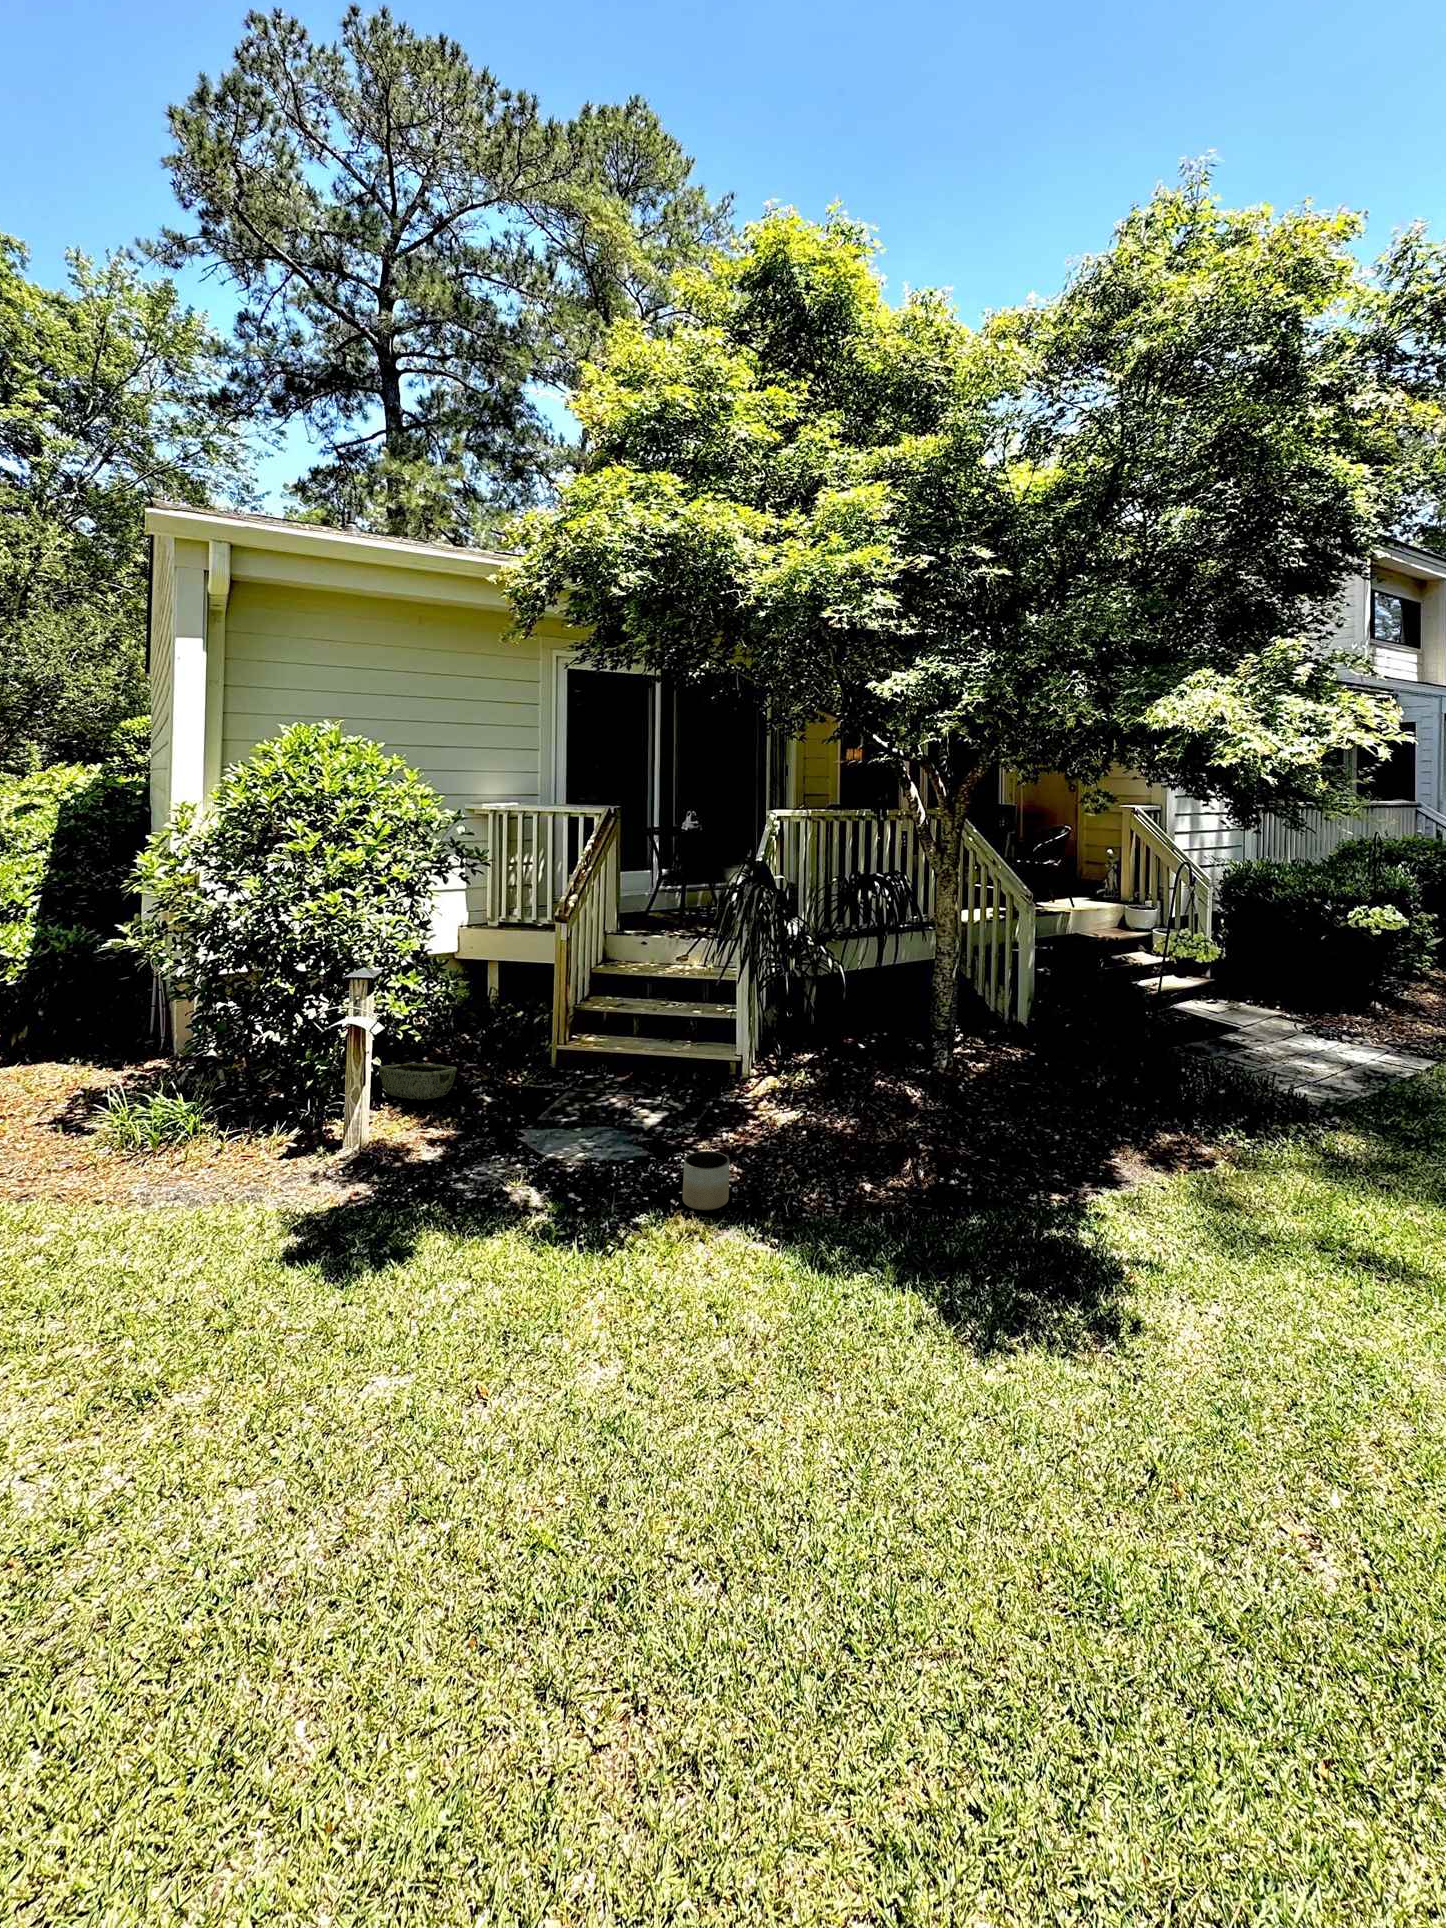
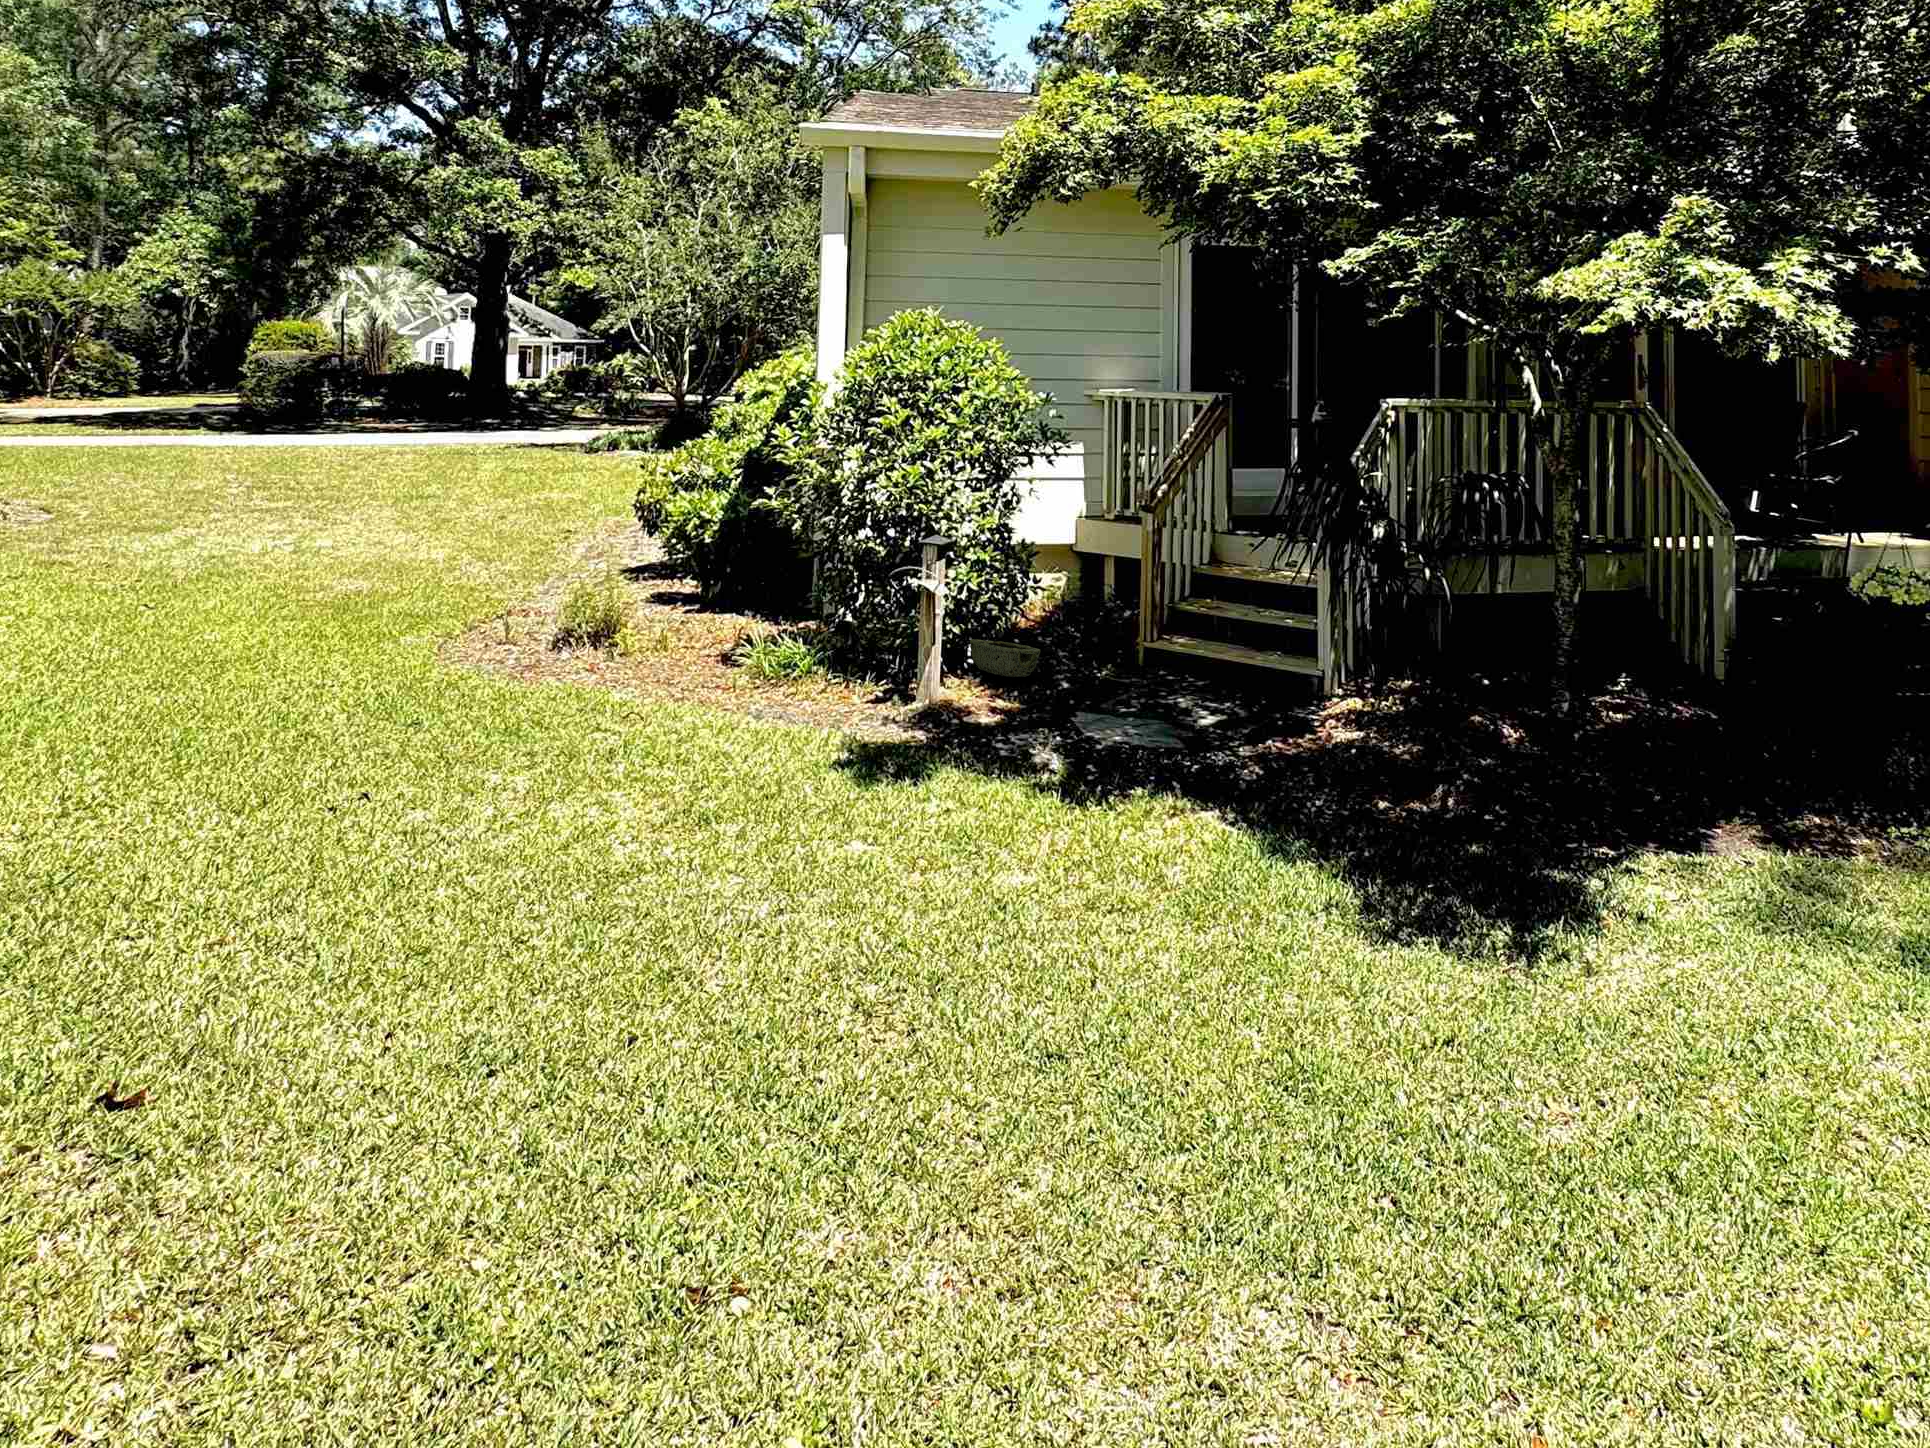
planter: present [682,1151,730,1211] -> none [1186,743,1236,801]

